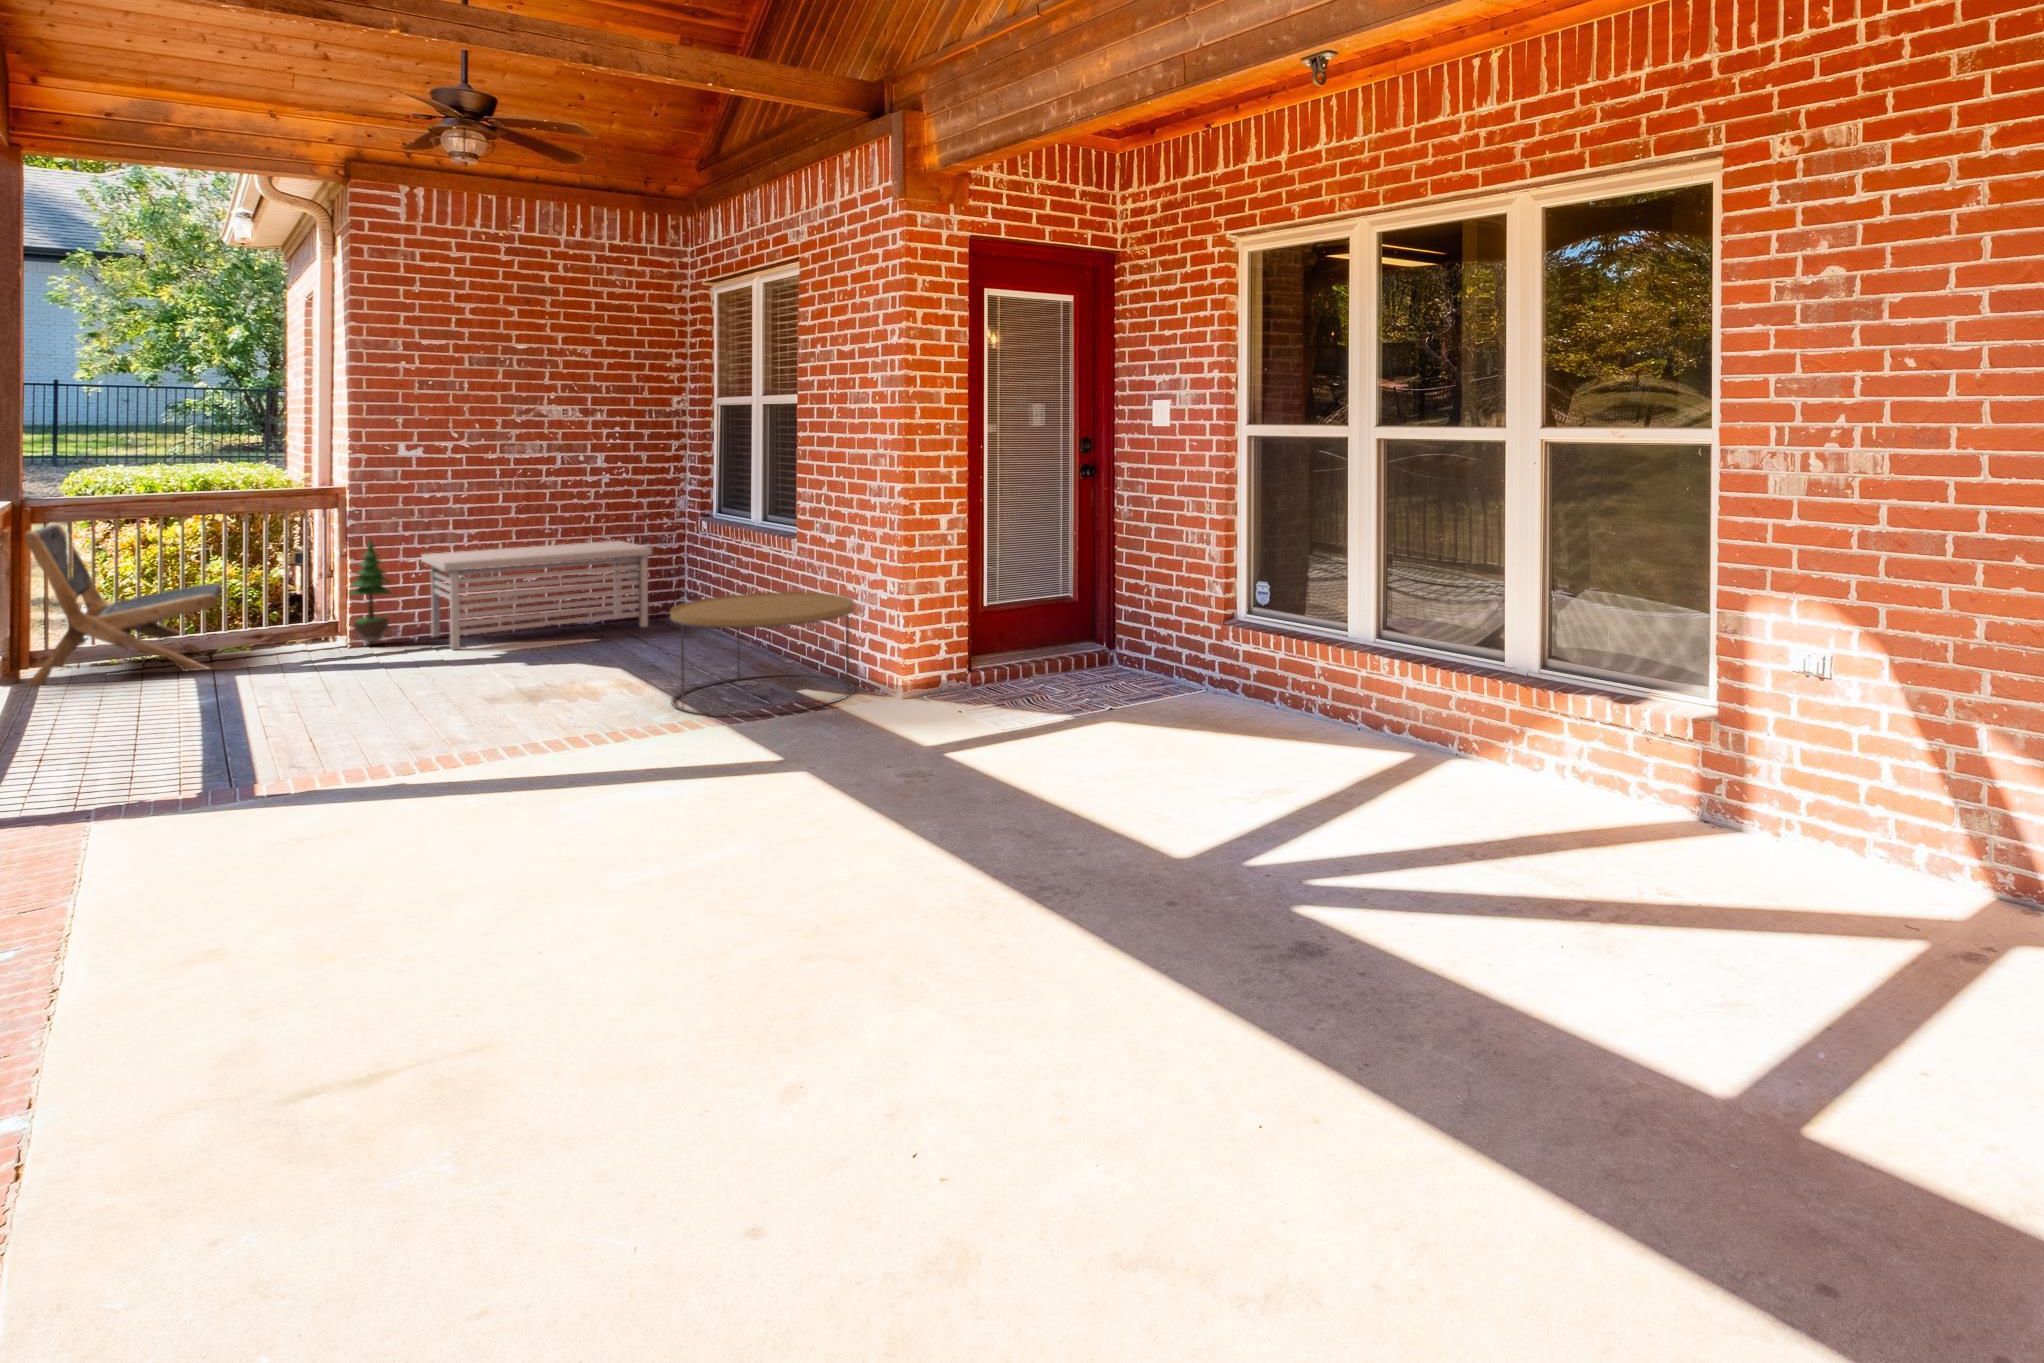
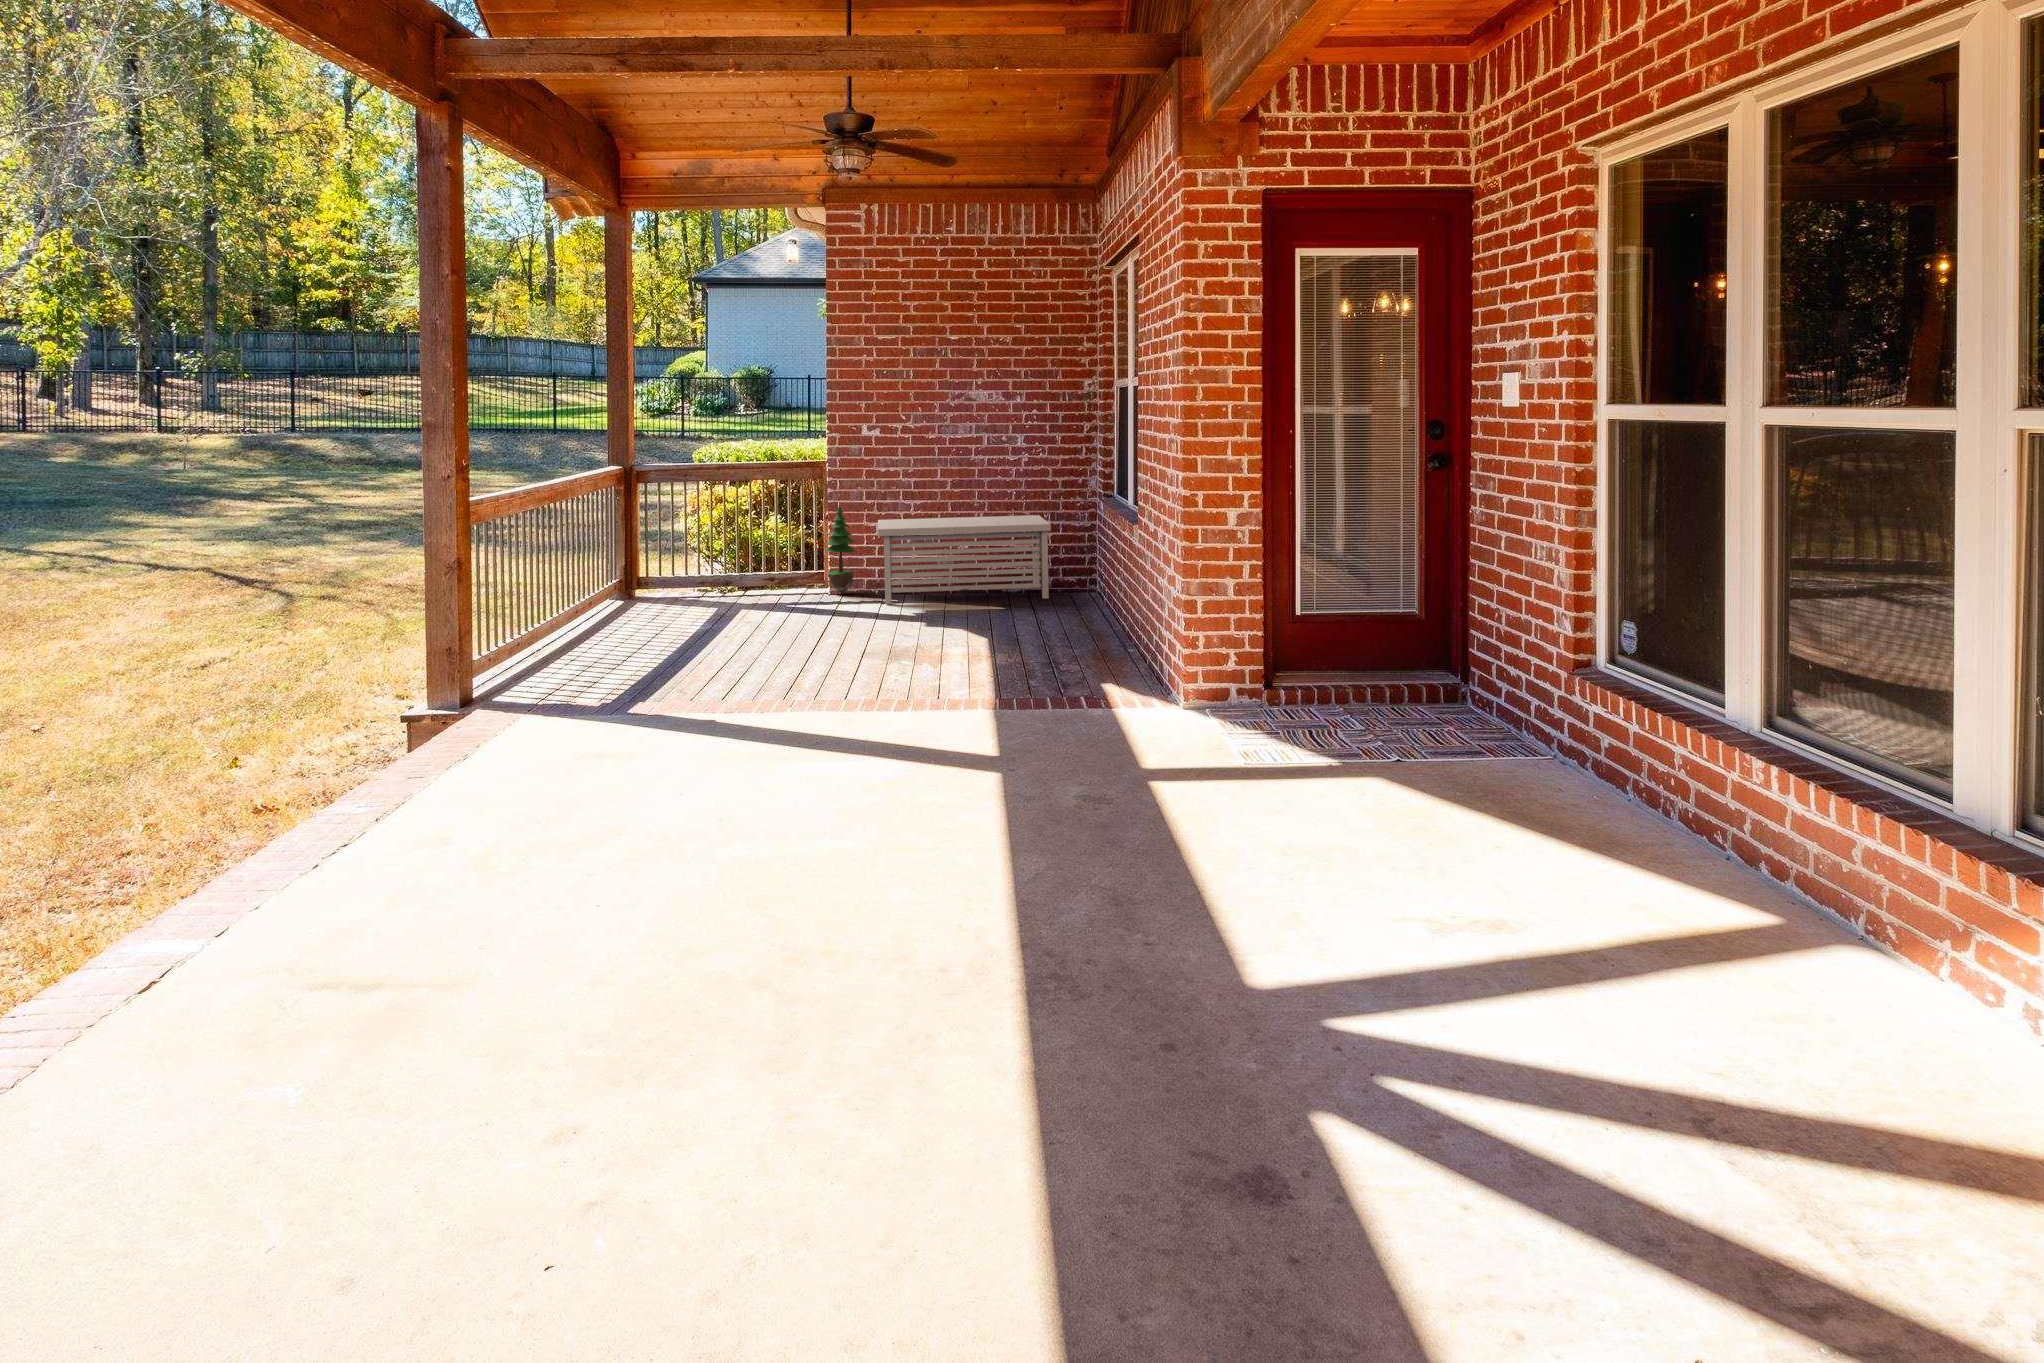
lounge chair: present [25,523,222,686] -> none [622,484,754,604]
coffee table: present [670,592,855,716] -> none [974,578,1152,705]

